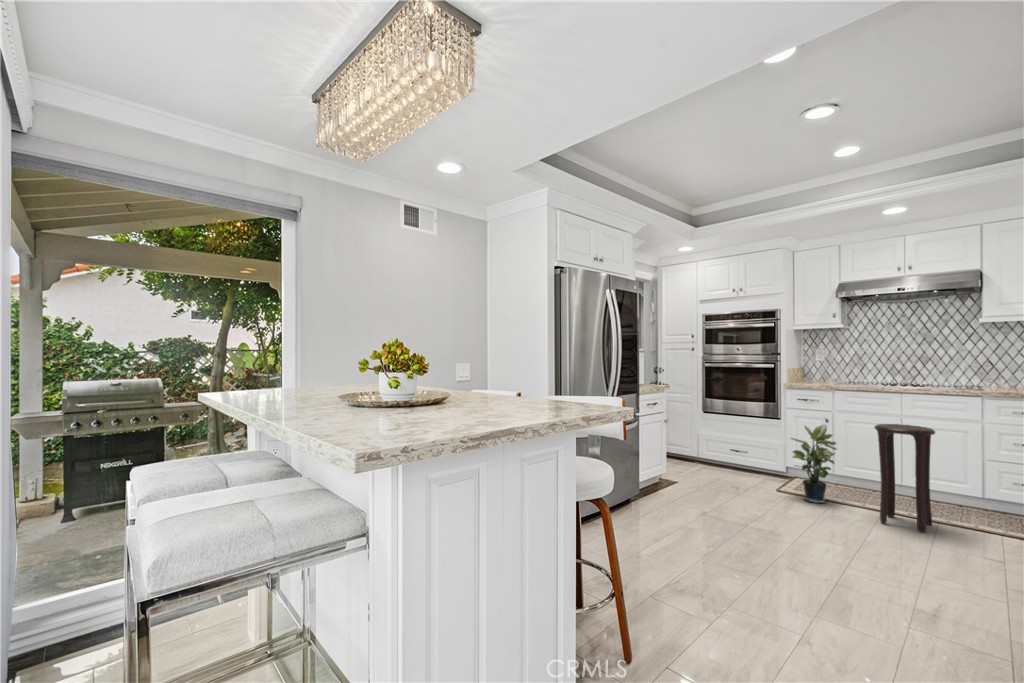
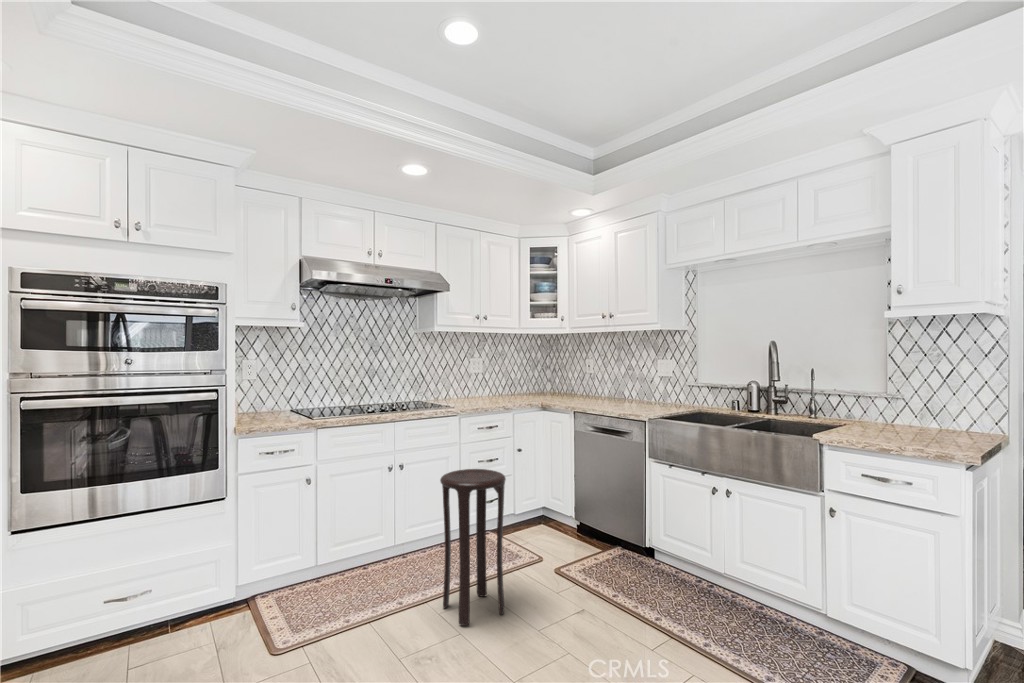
potted plant: present [791,425,836,503] -> none [305,495,385,644]

